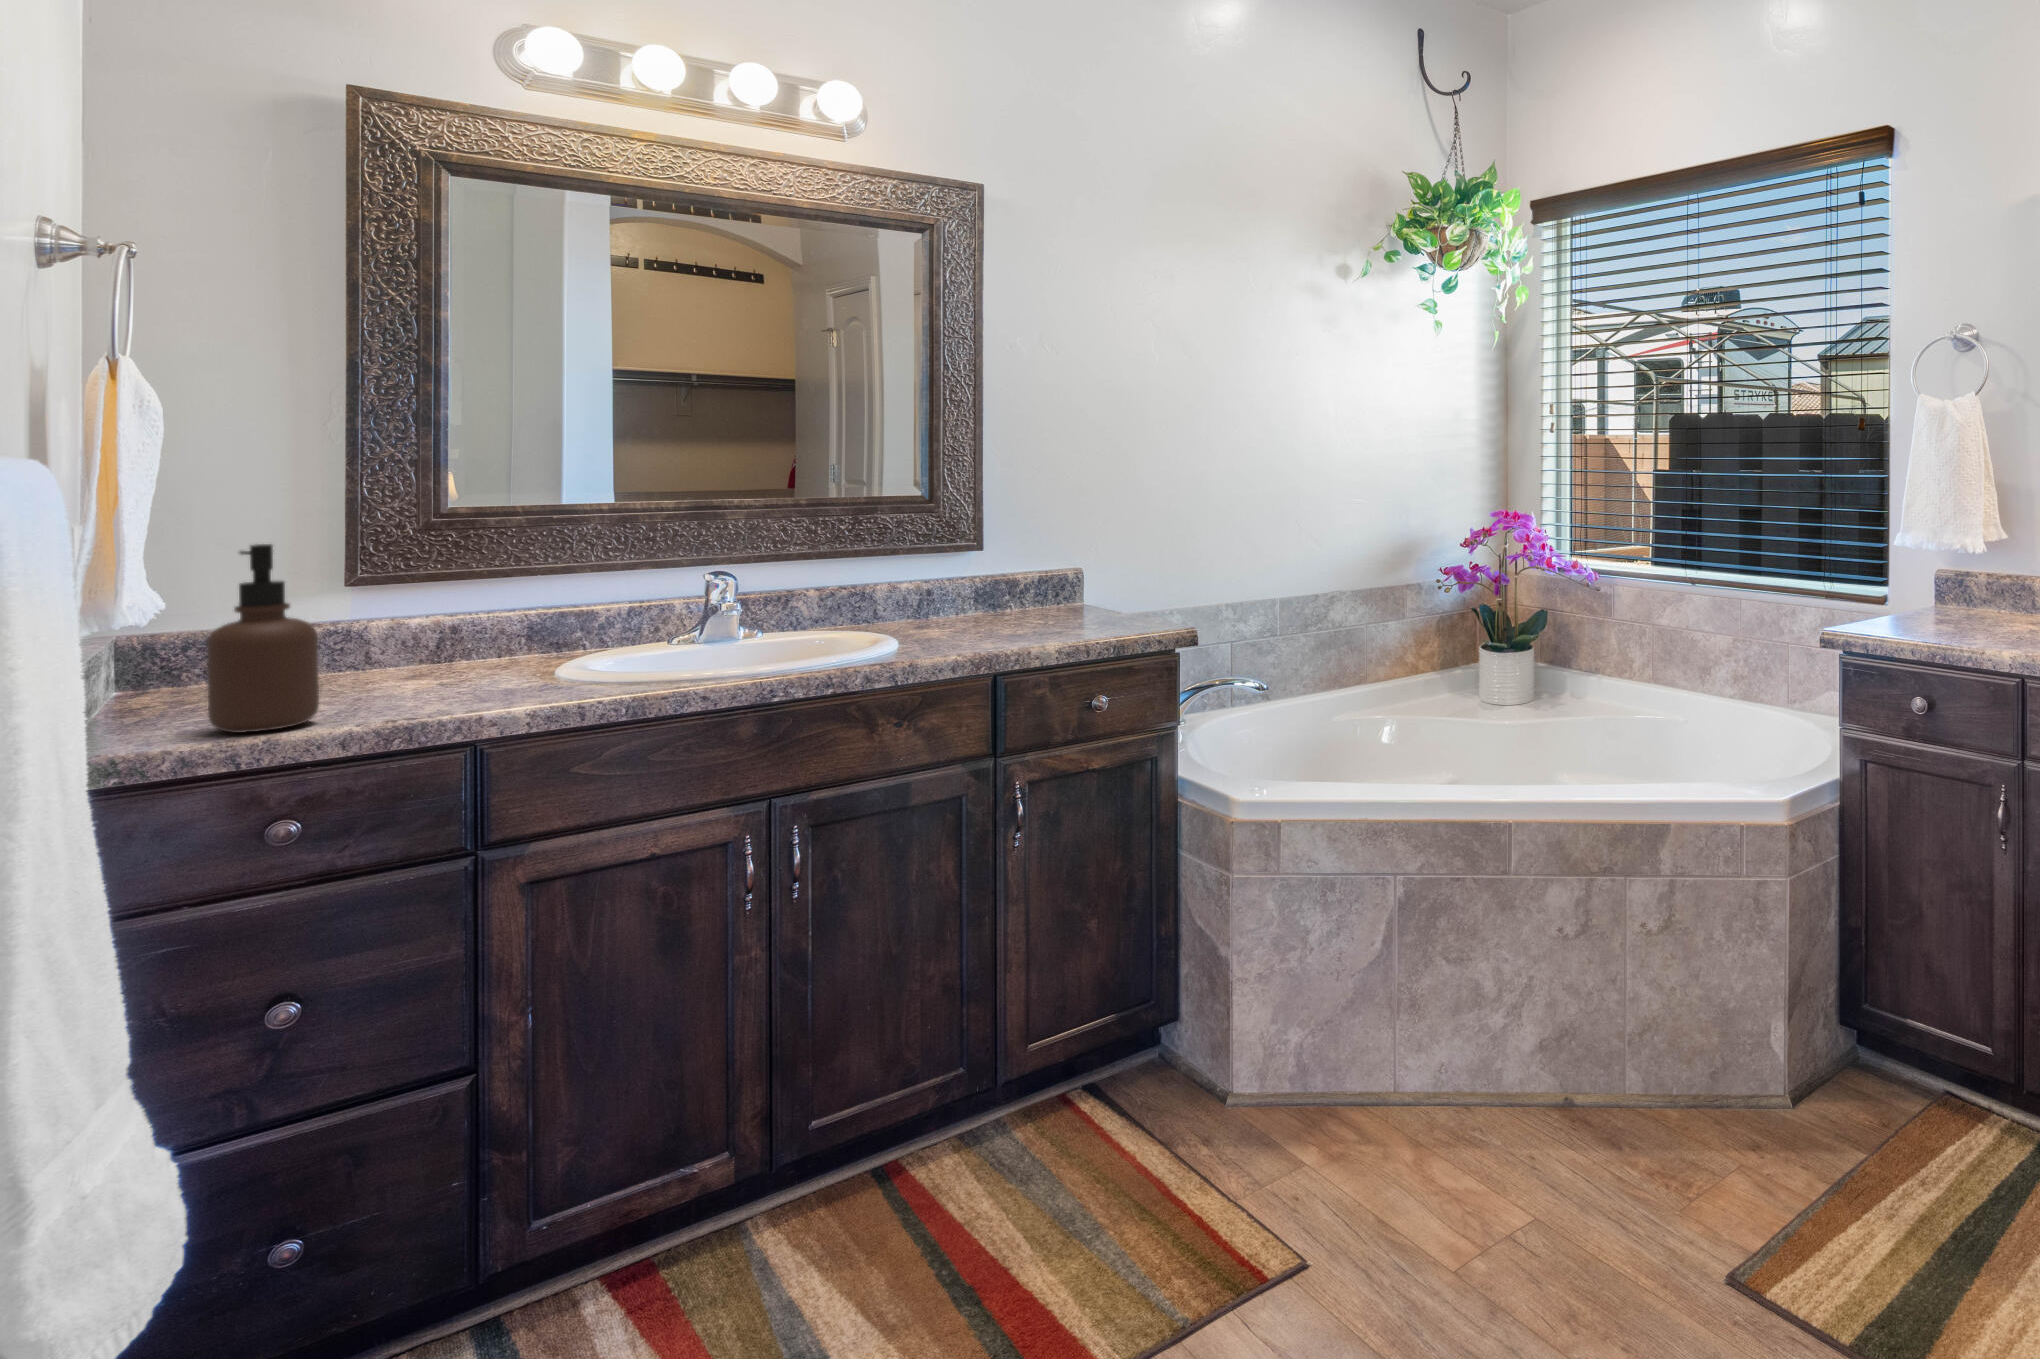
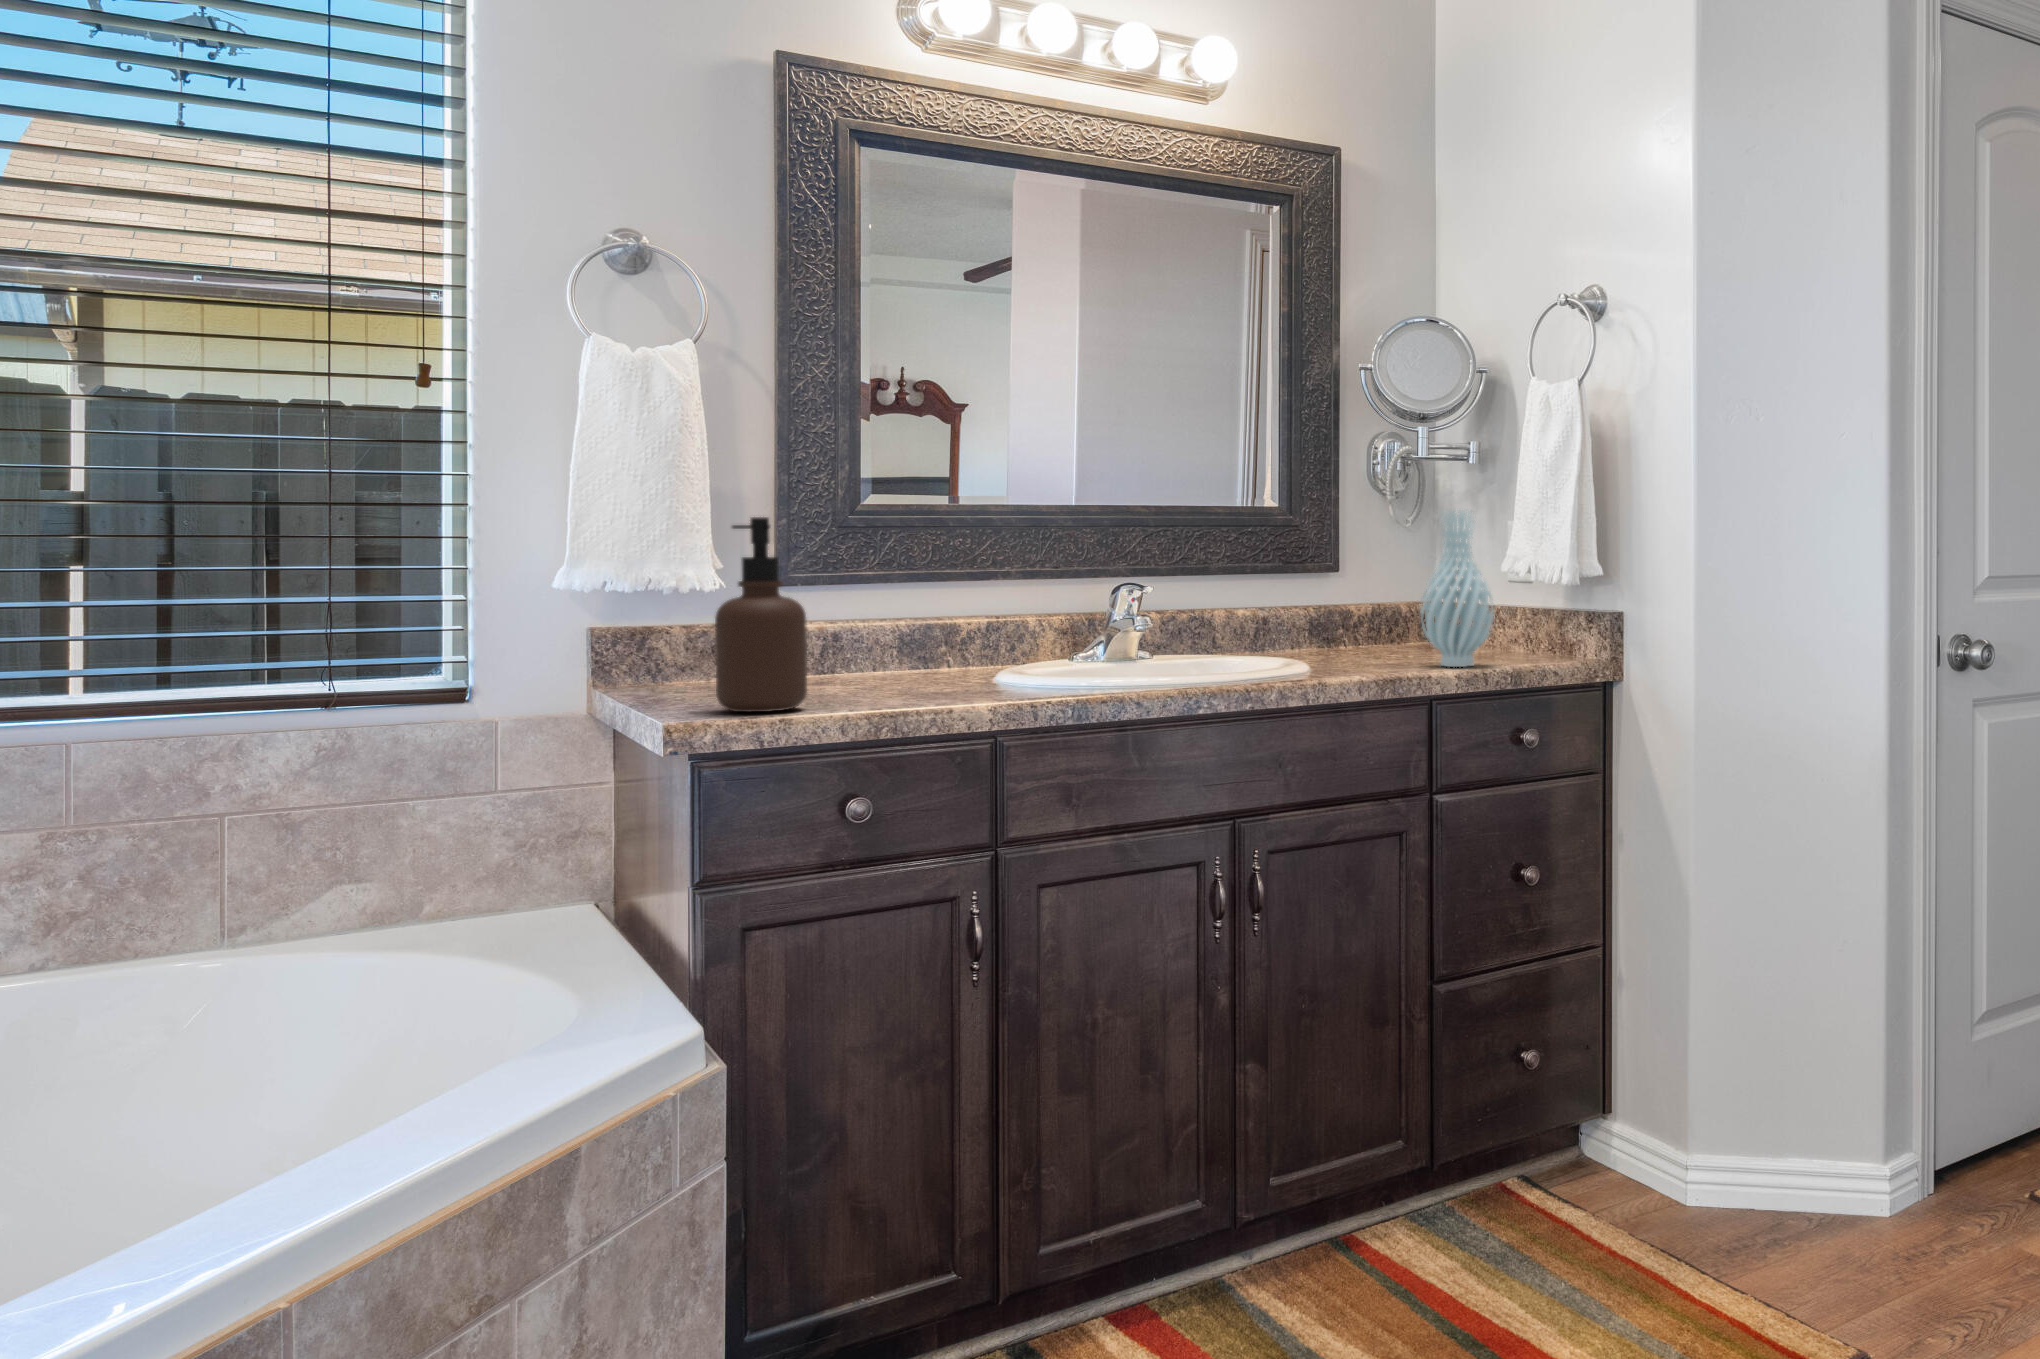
vase: none [1042,499,1110,639] -> present [1421,511,1494,667]

